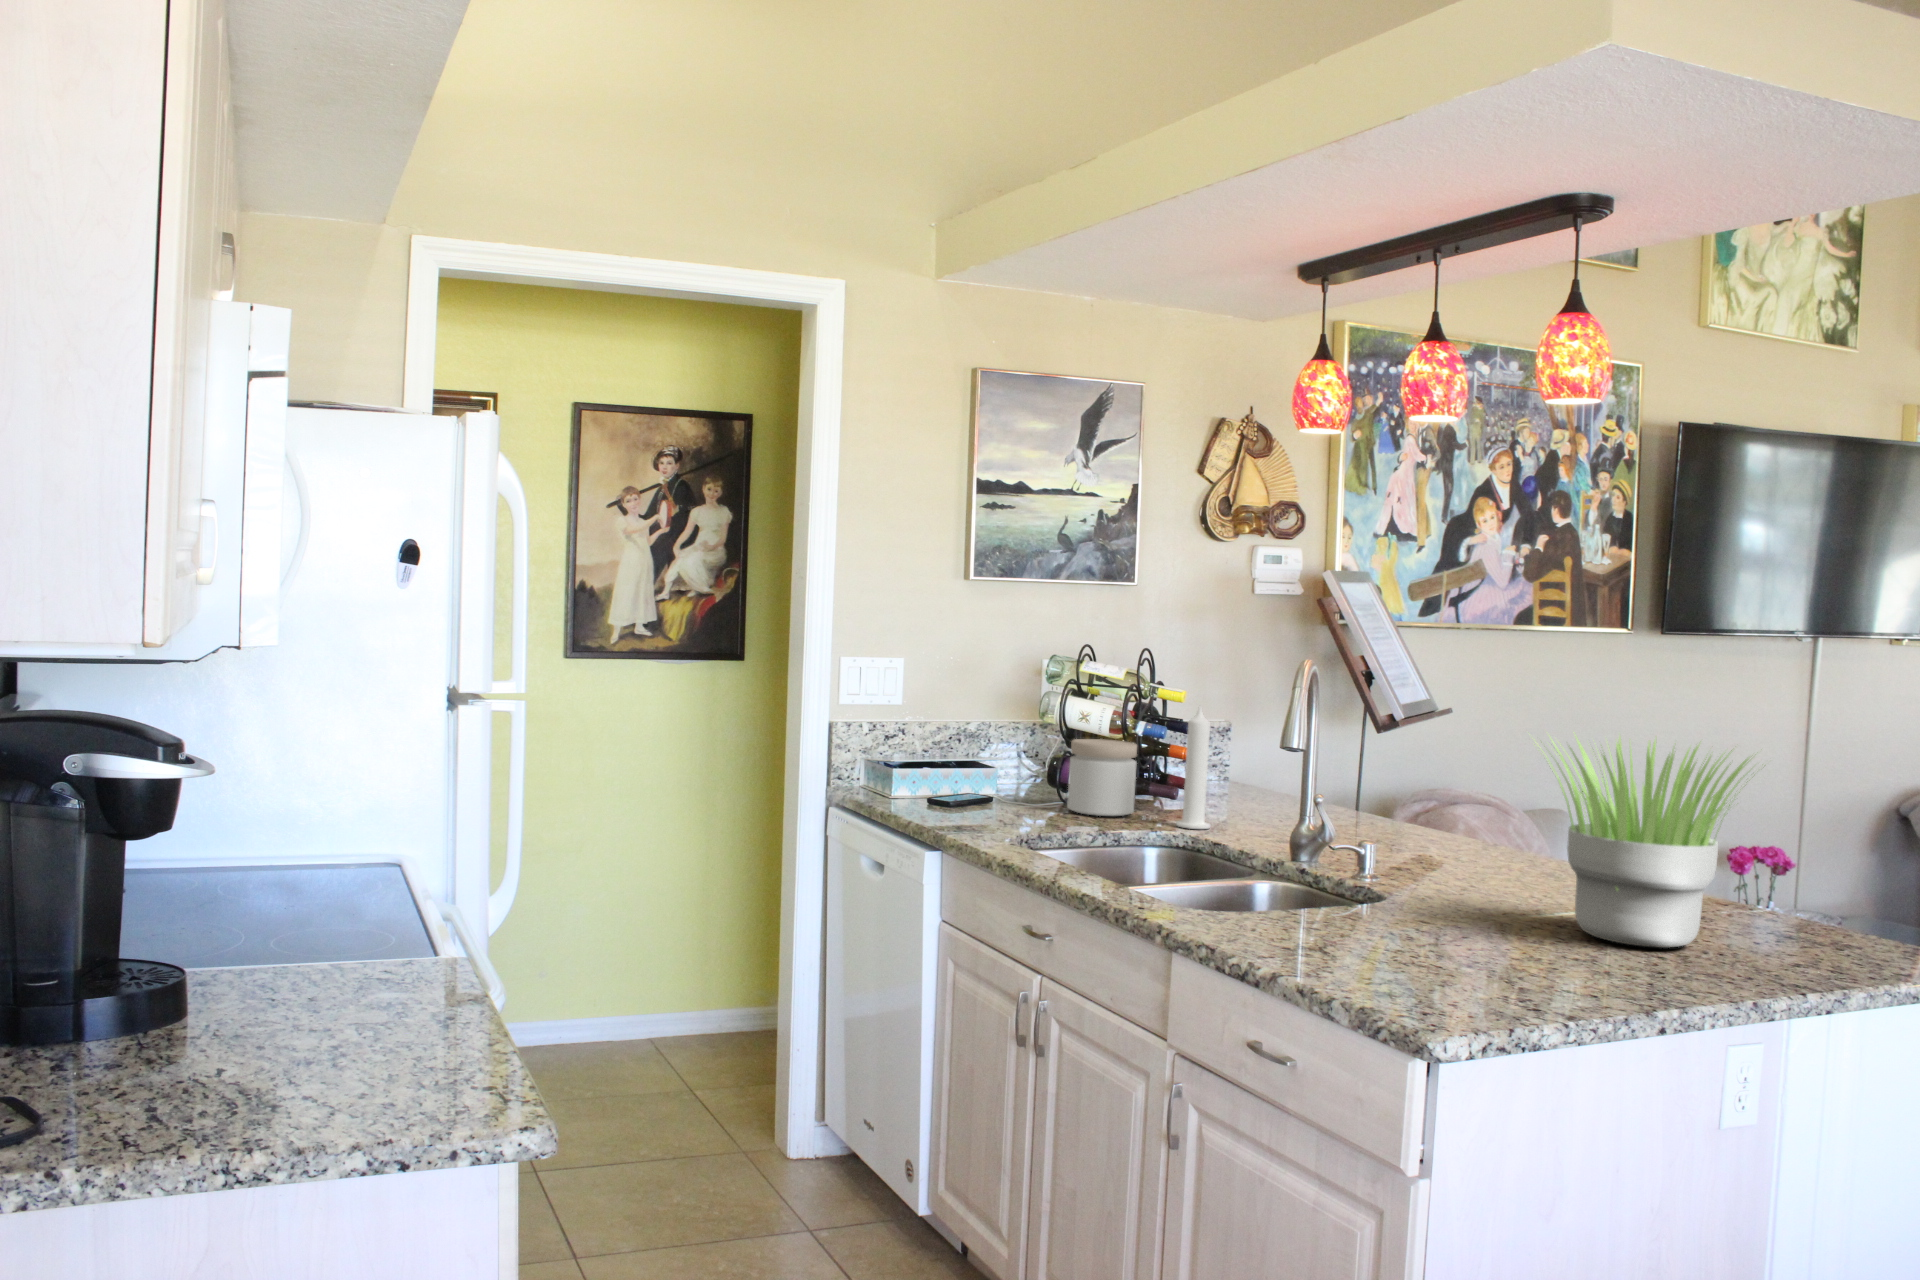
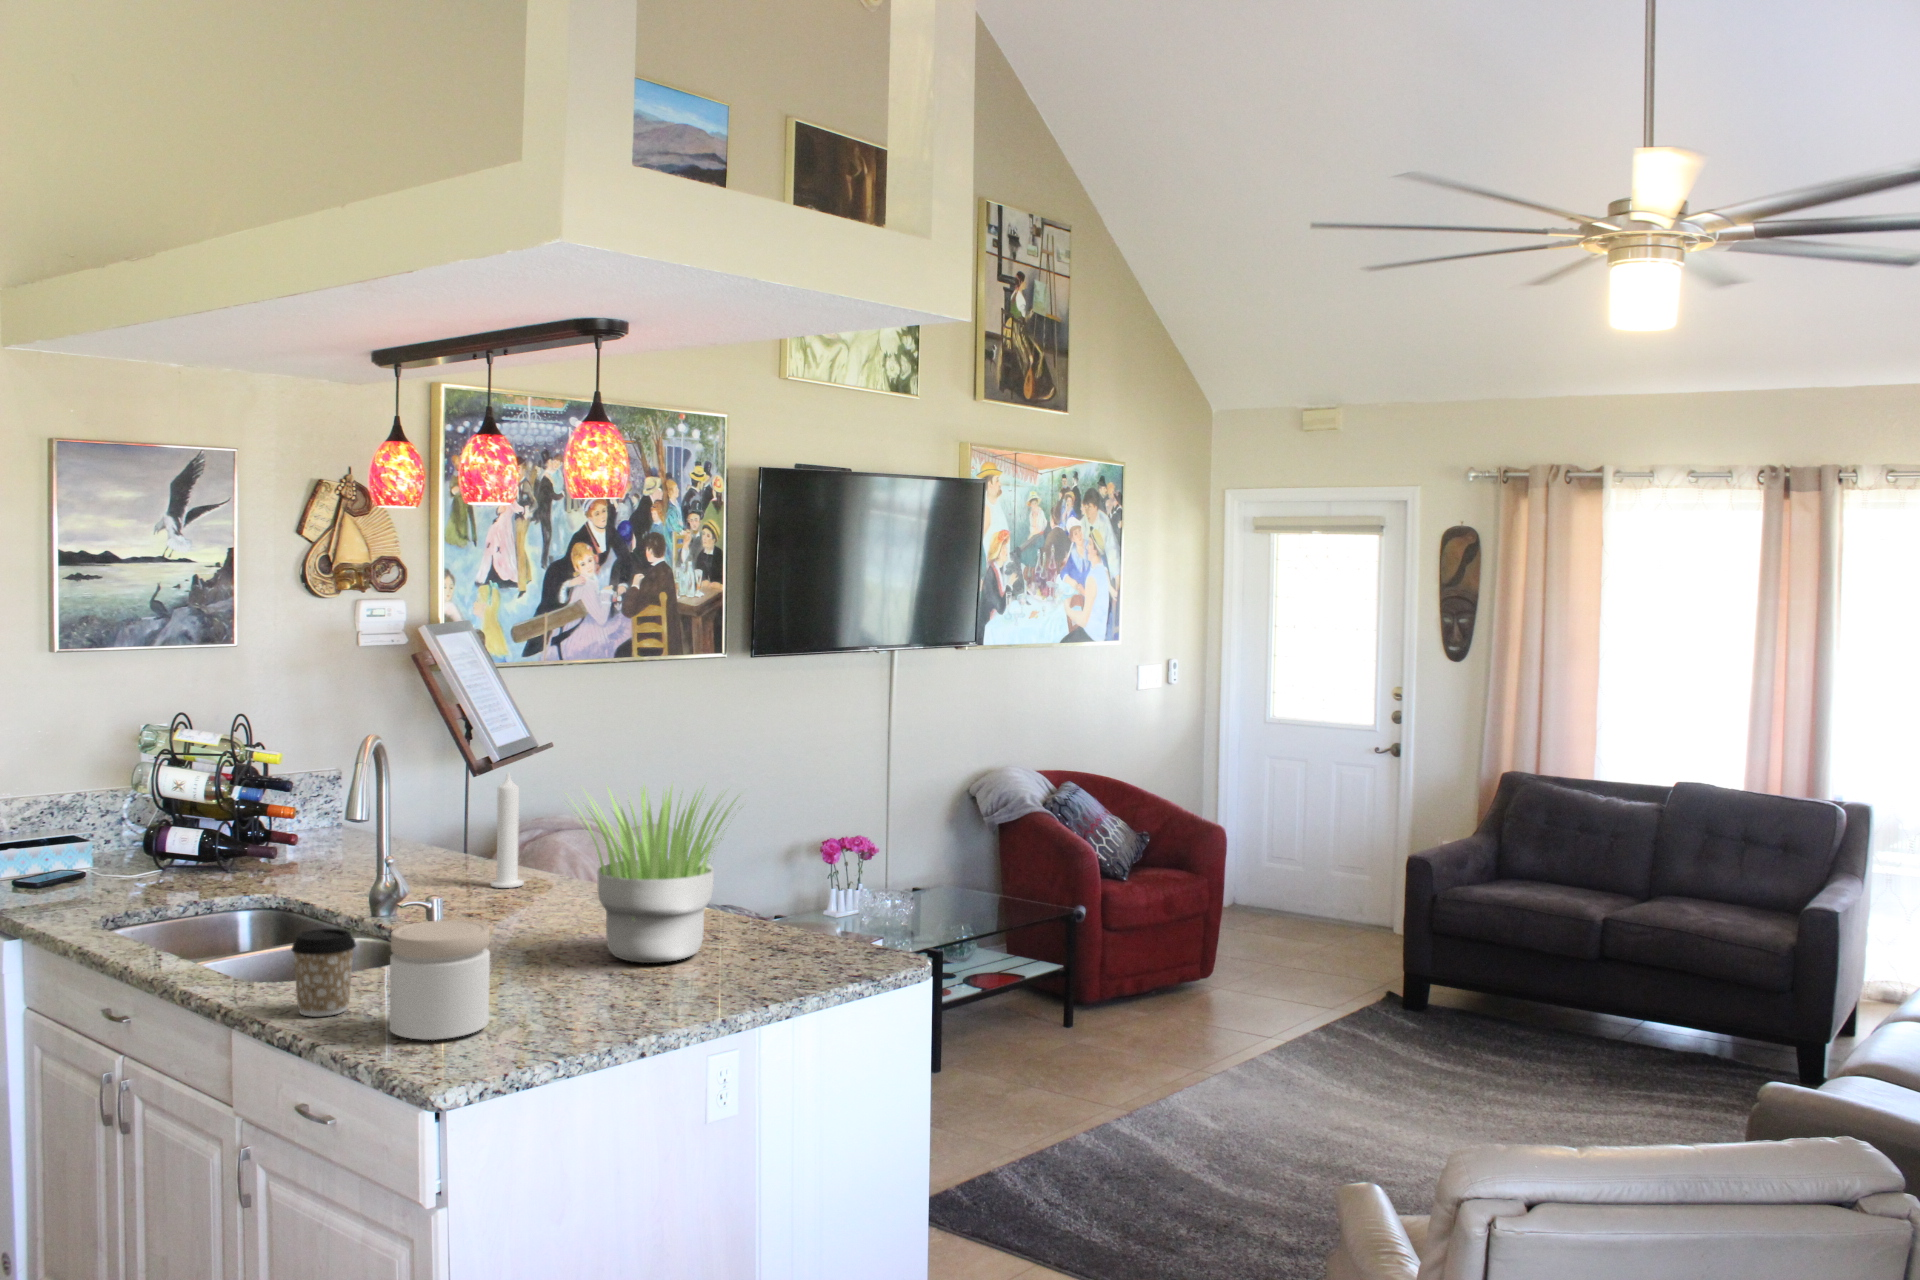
candle: present [1176,706,1211,829] -> present [491,772,524,888]
jar: present [1067,739,1137,816] -> present [390,920,490,1040]
coffee cup: none [1244,850,1311,944] -> present [291,929,356,1017]

